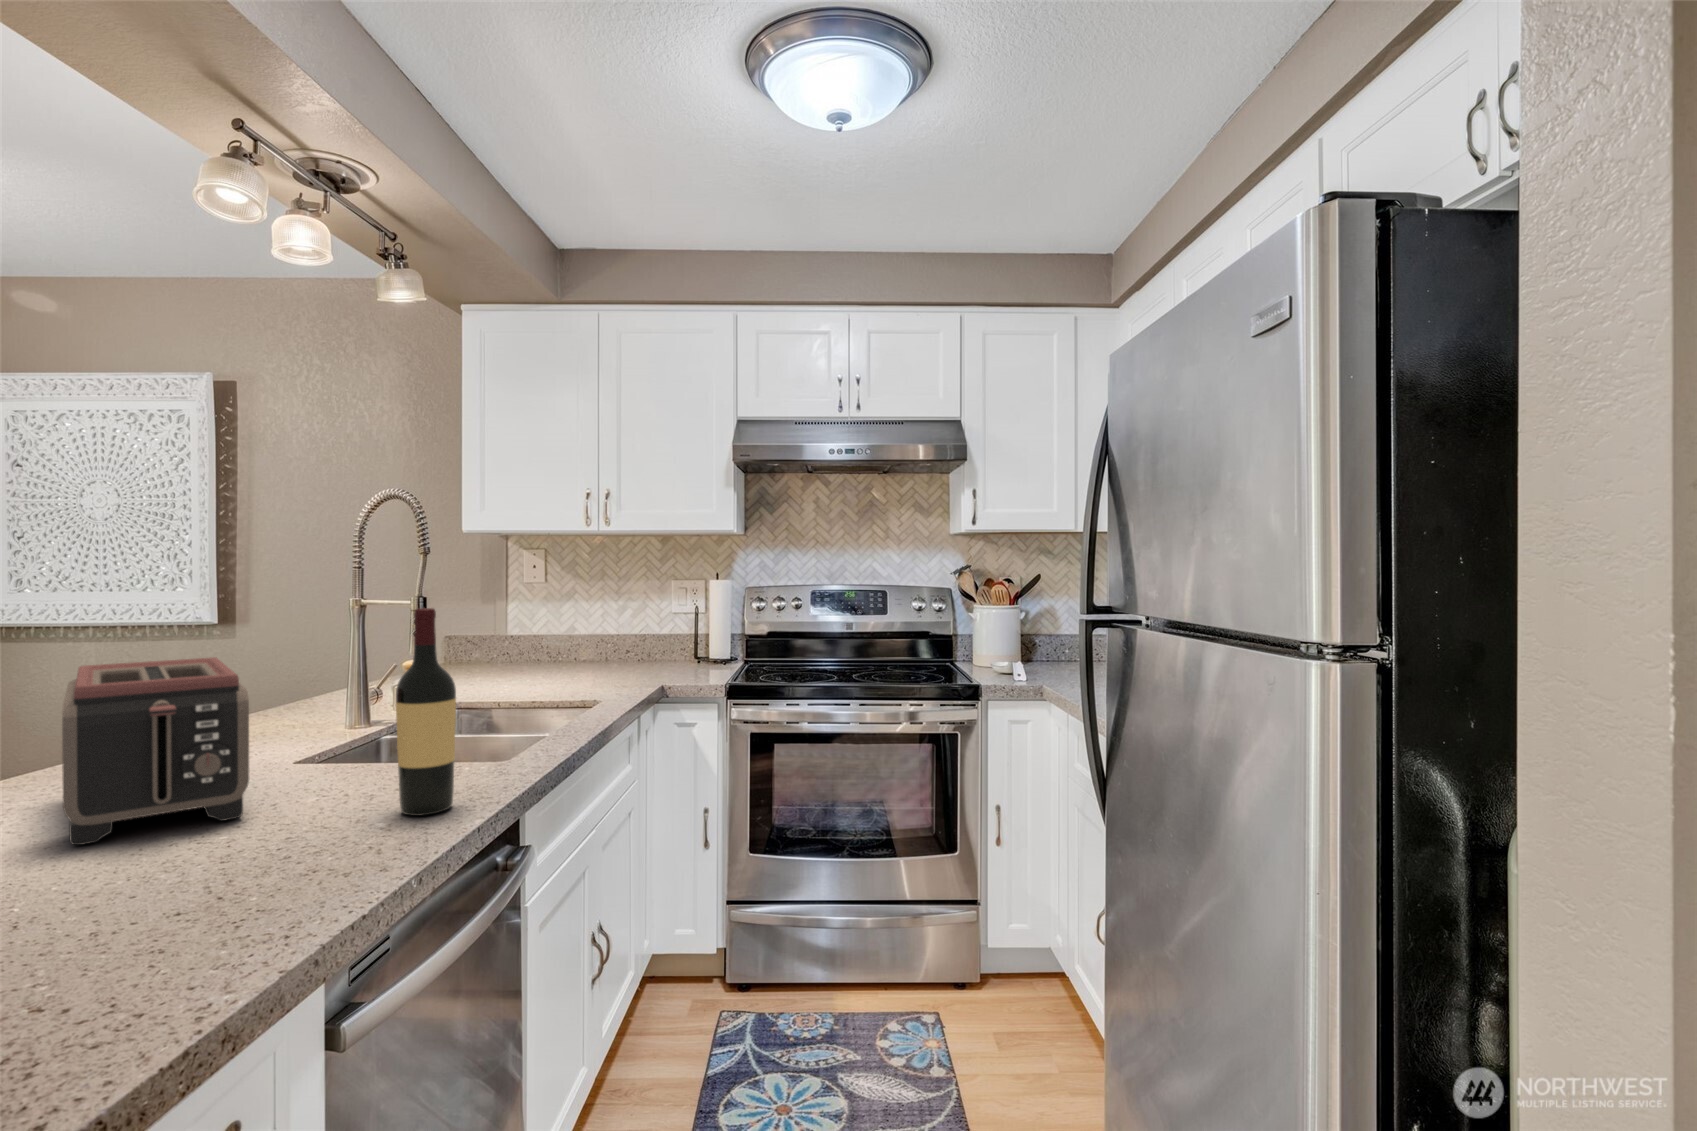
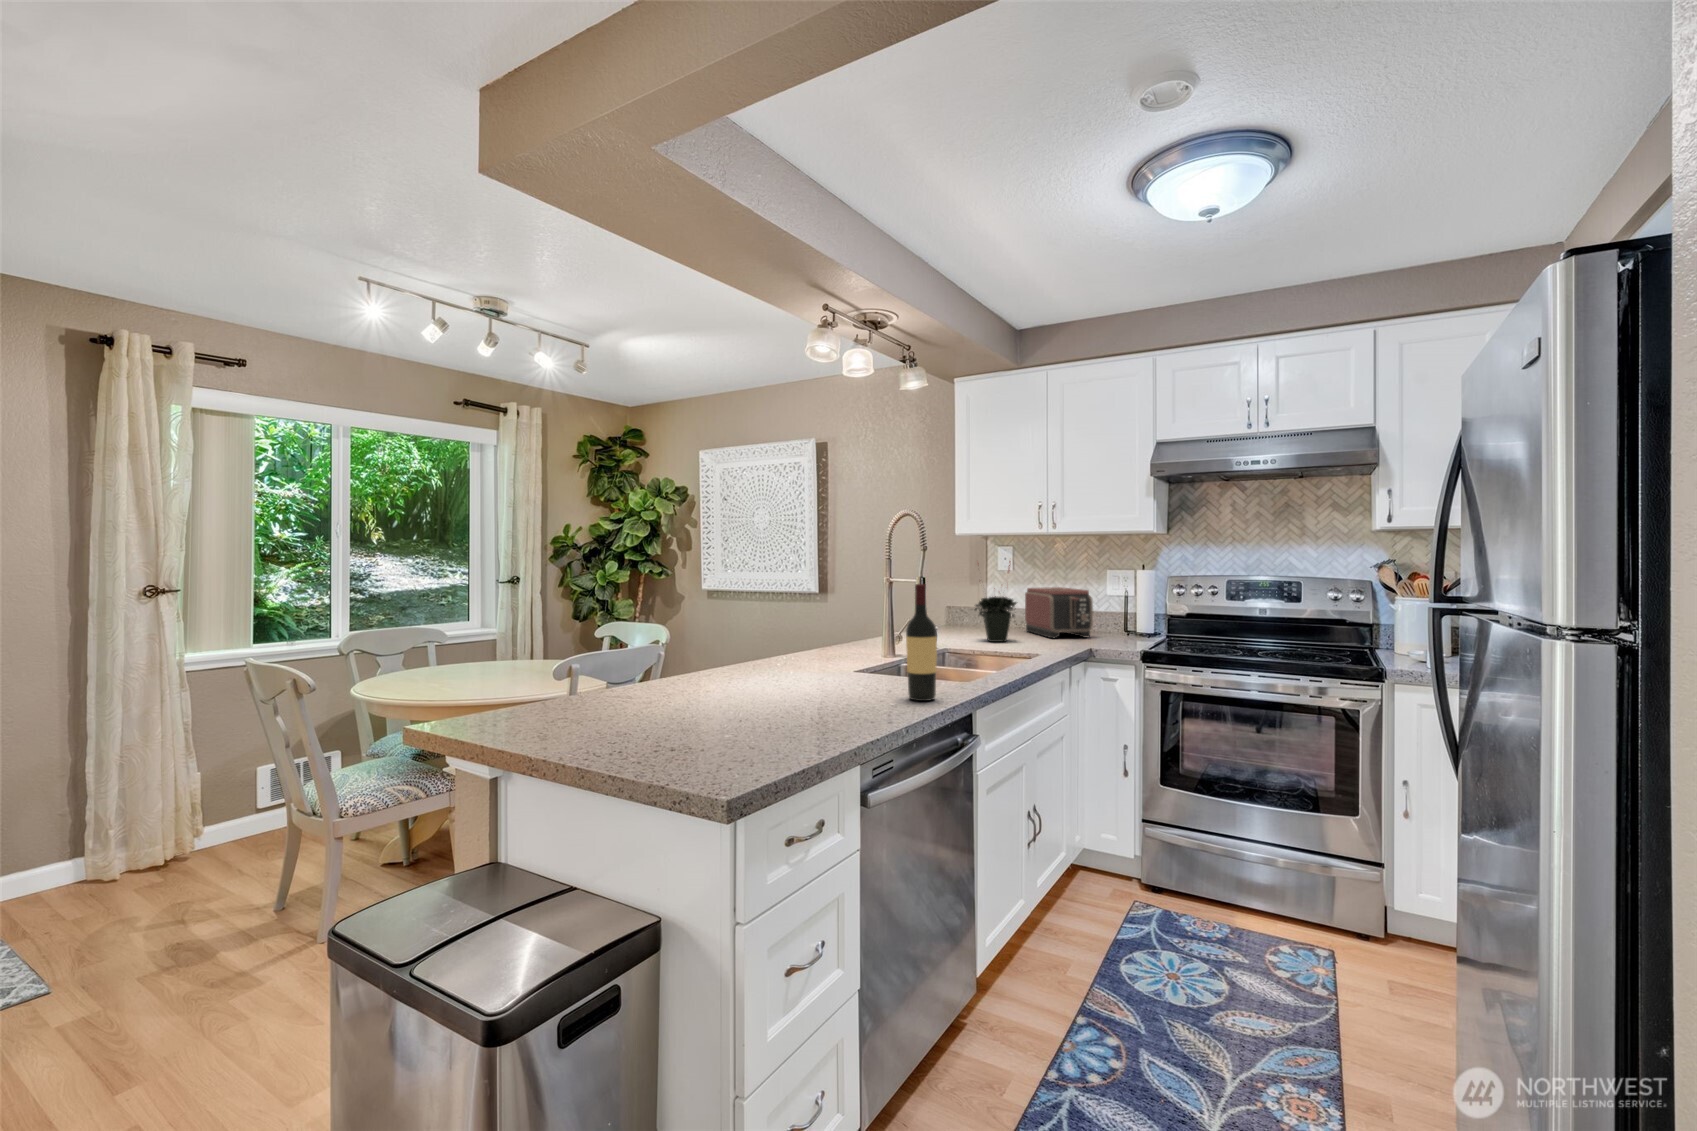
potted plant: none [497,566,563,685] -> present [975,561,1016,642]
toaster: present [62,657,249,845] -> present [1025,587,1093,638]

